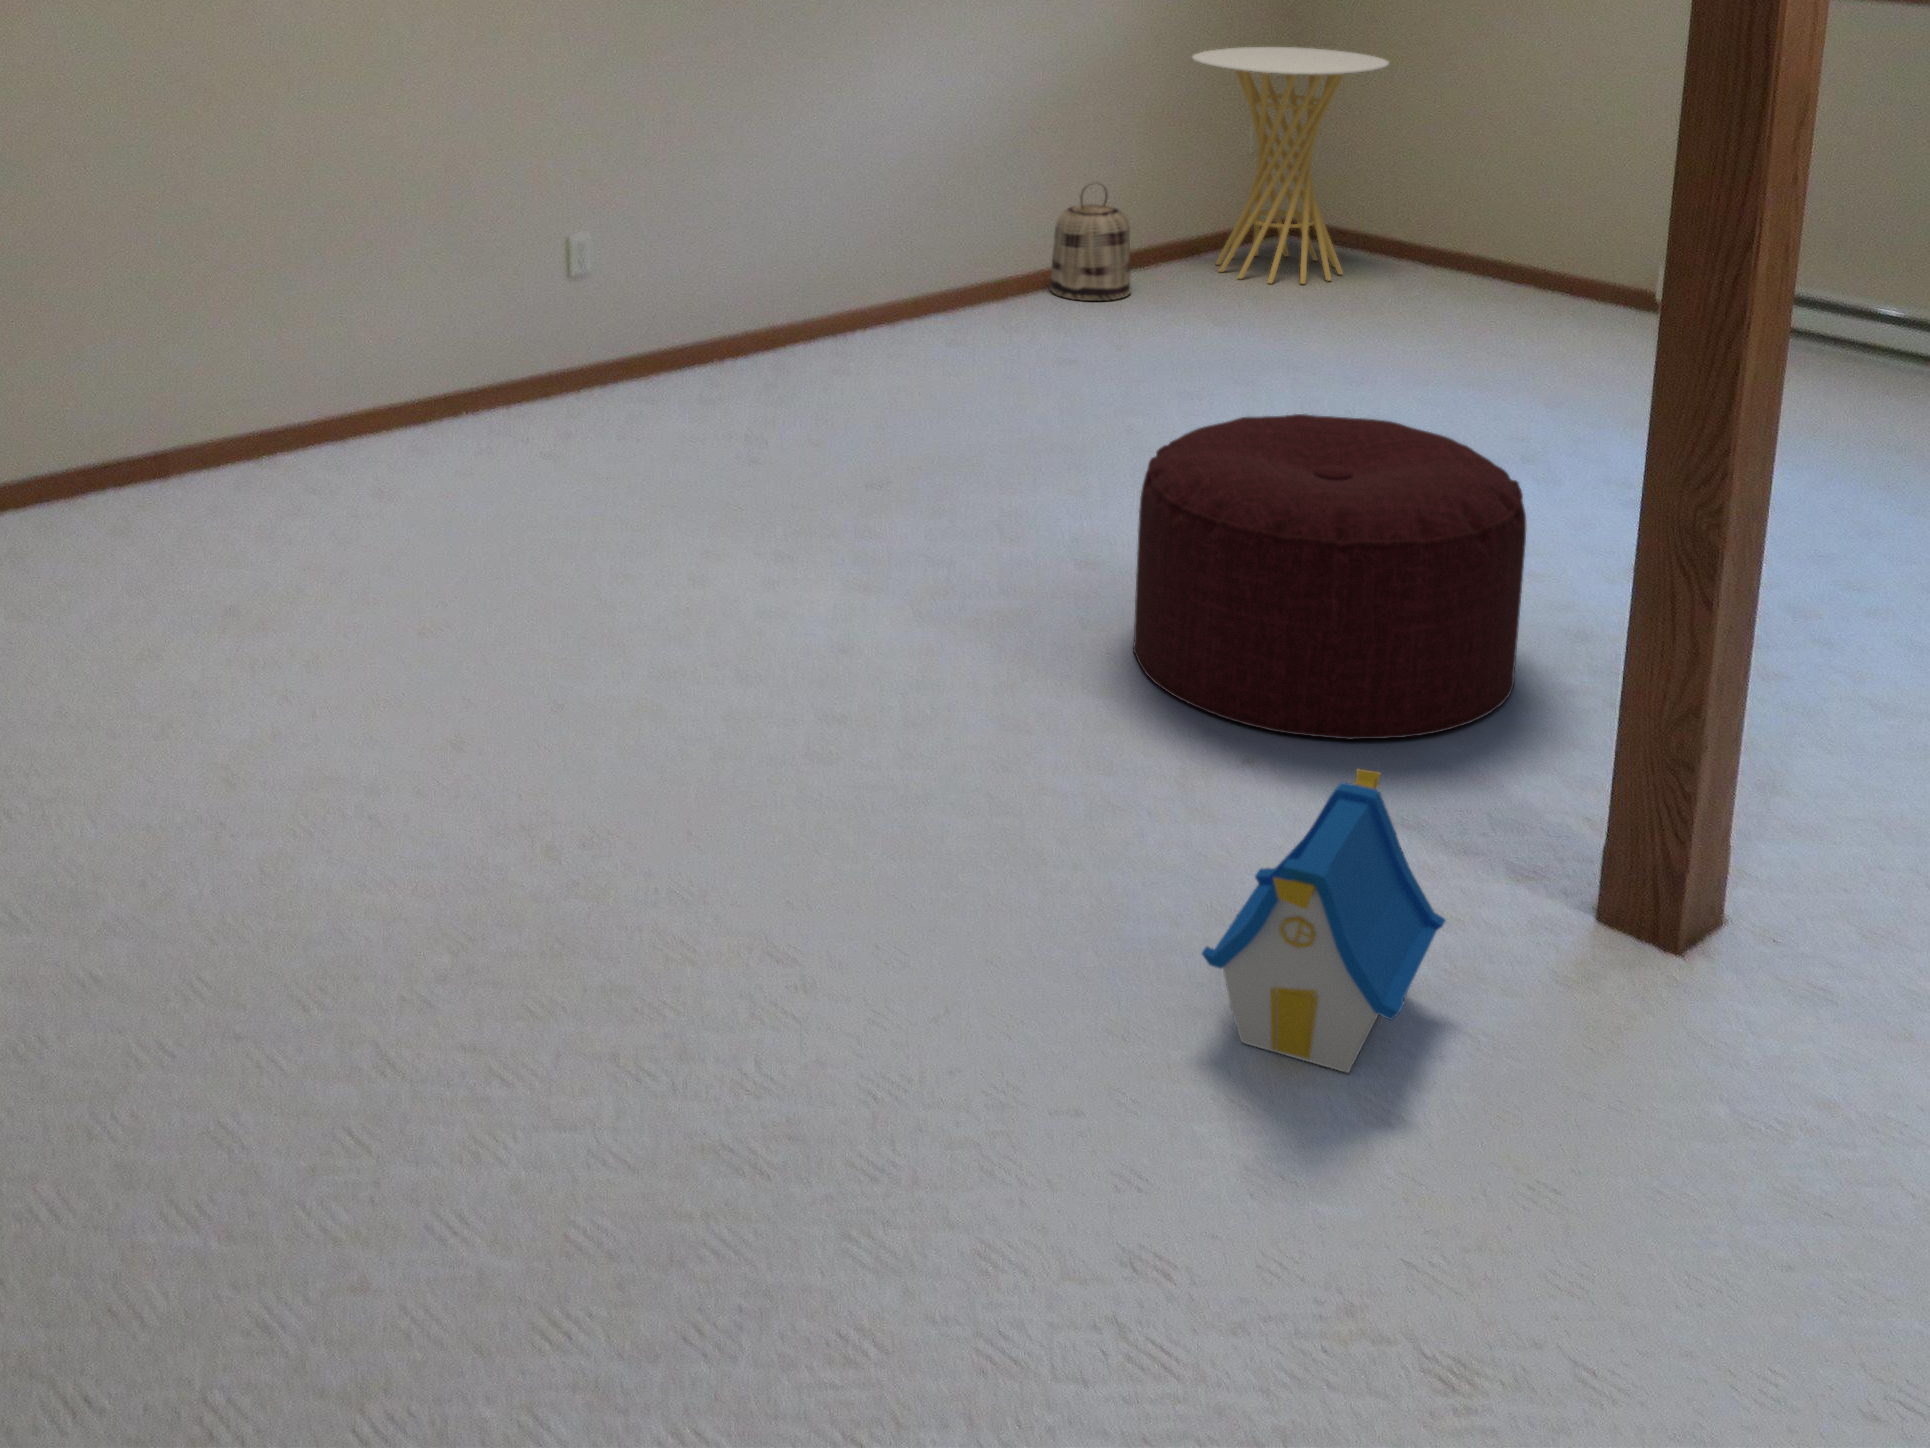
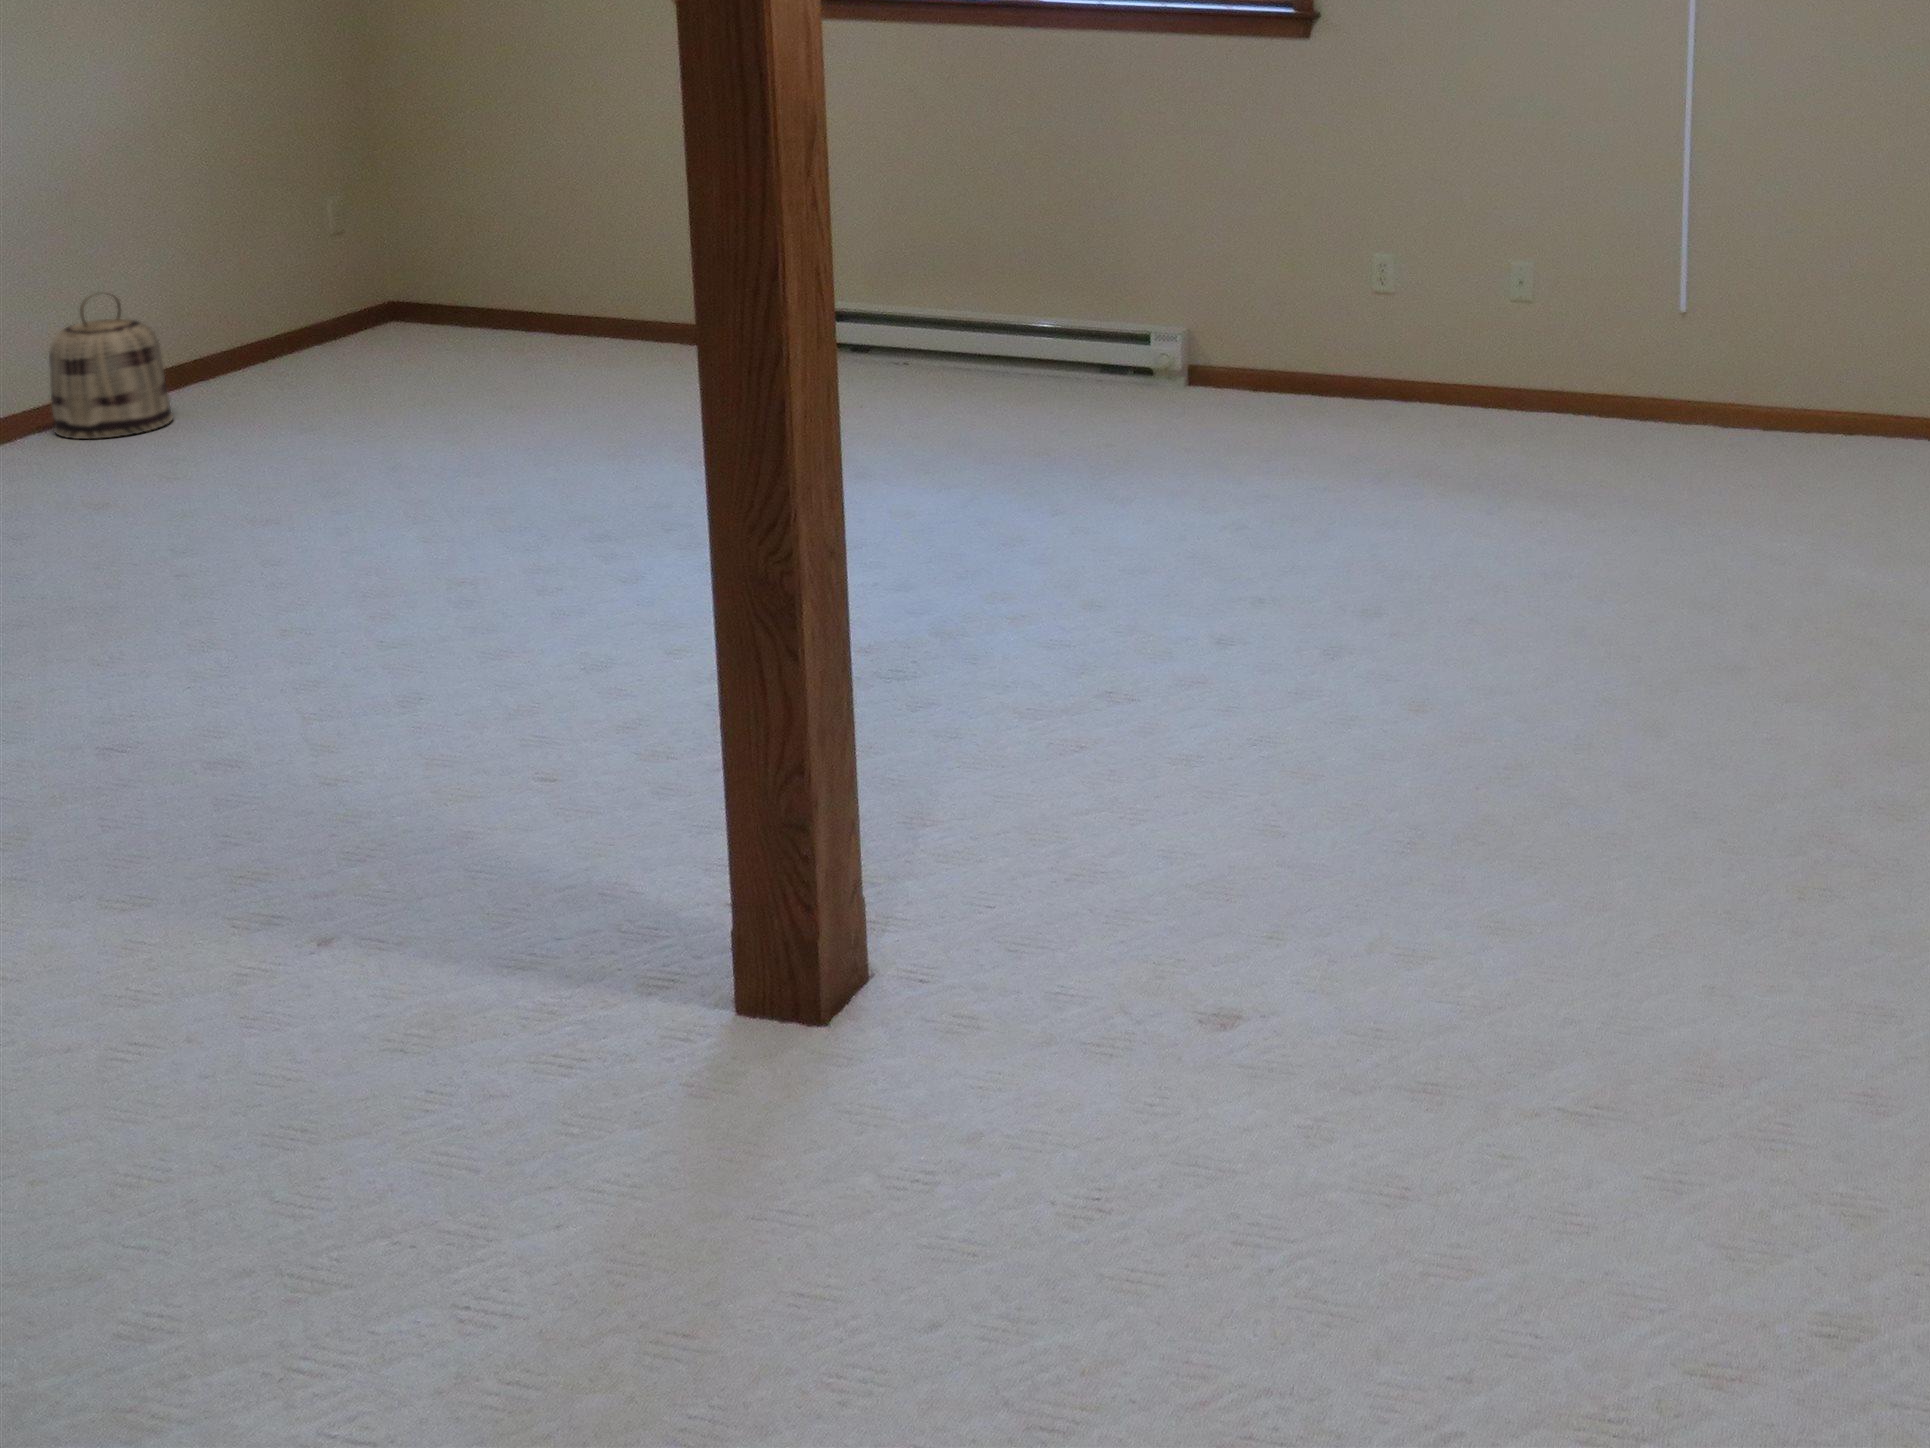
side table: present [1192,47,1389,284] -> none [221,112,477,384]
ottoman: present [1133,414,1526,739] -> none [126,520,646,913]
toy house: present [1202,769,1445,1073] -> none [202,932,539,1319]

